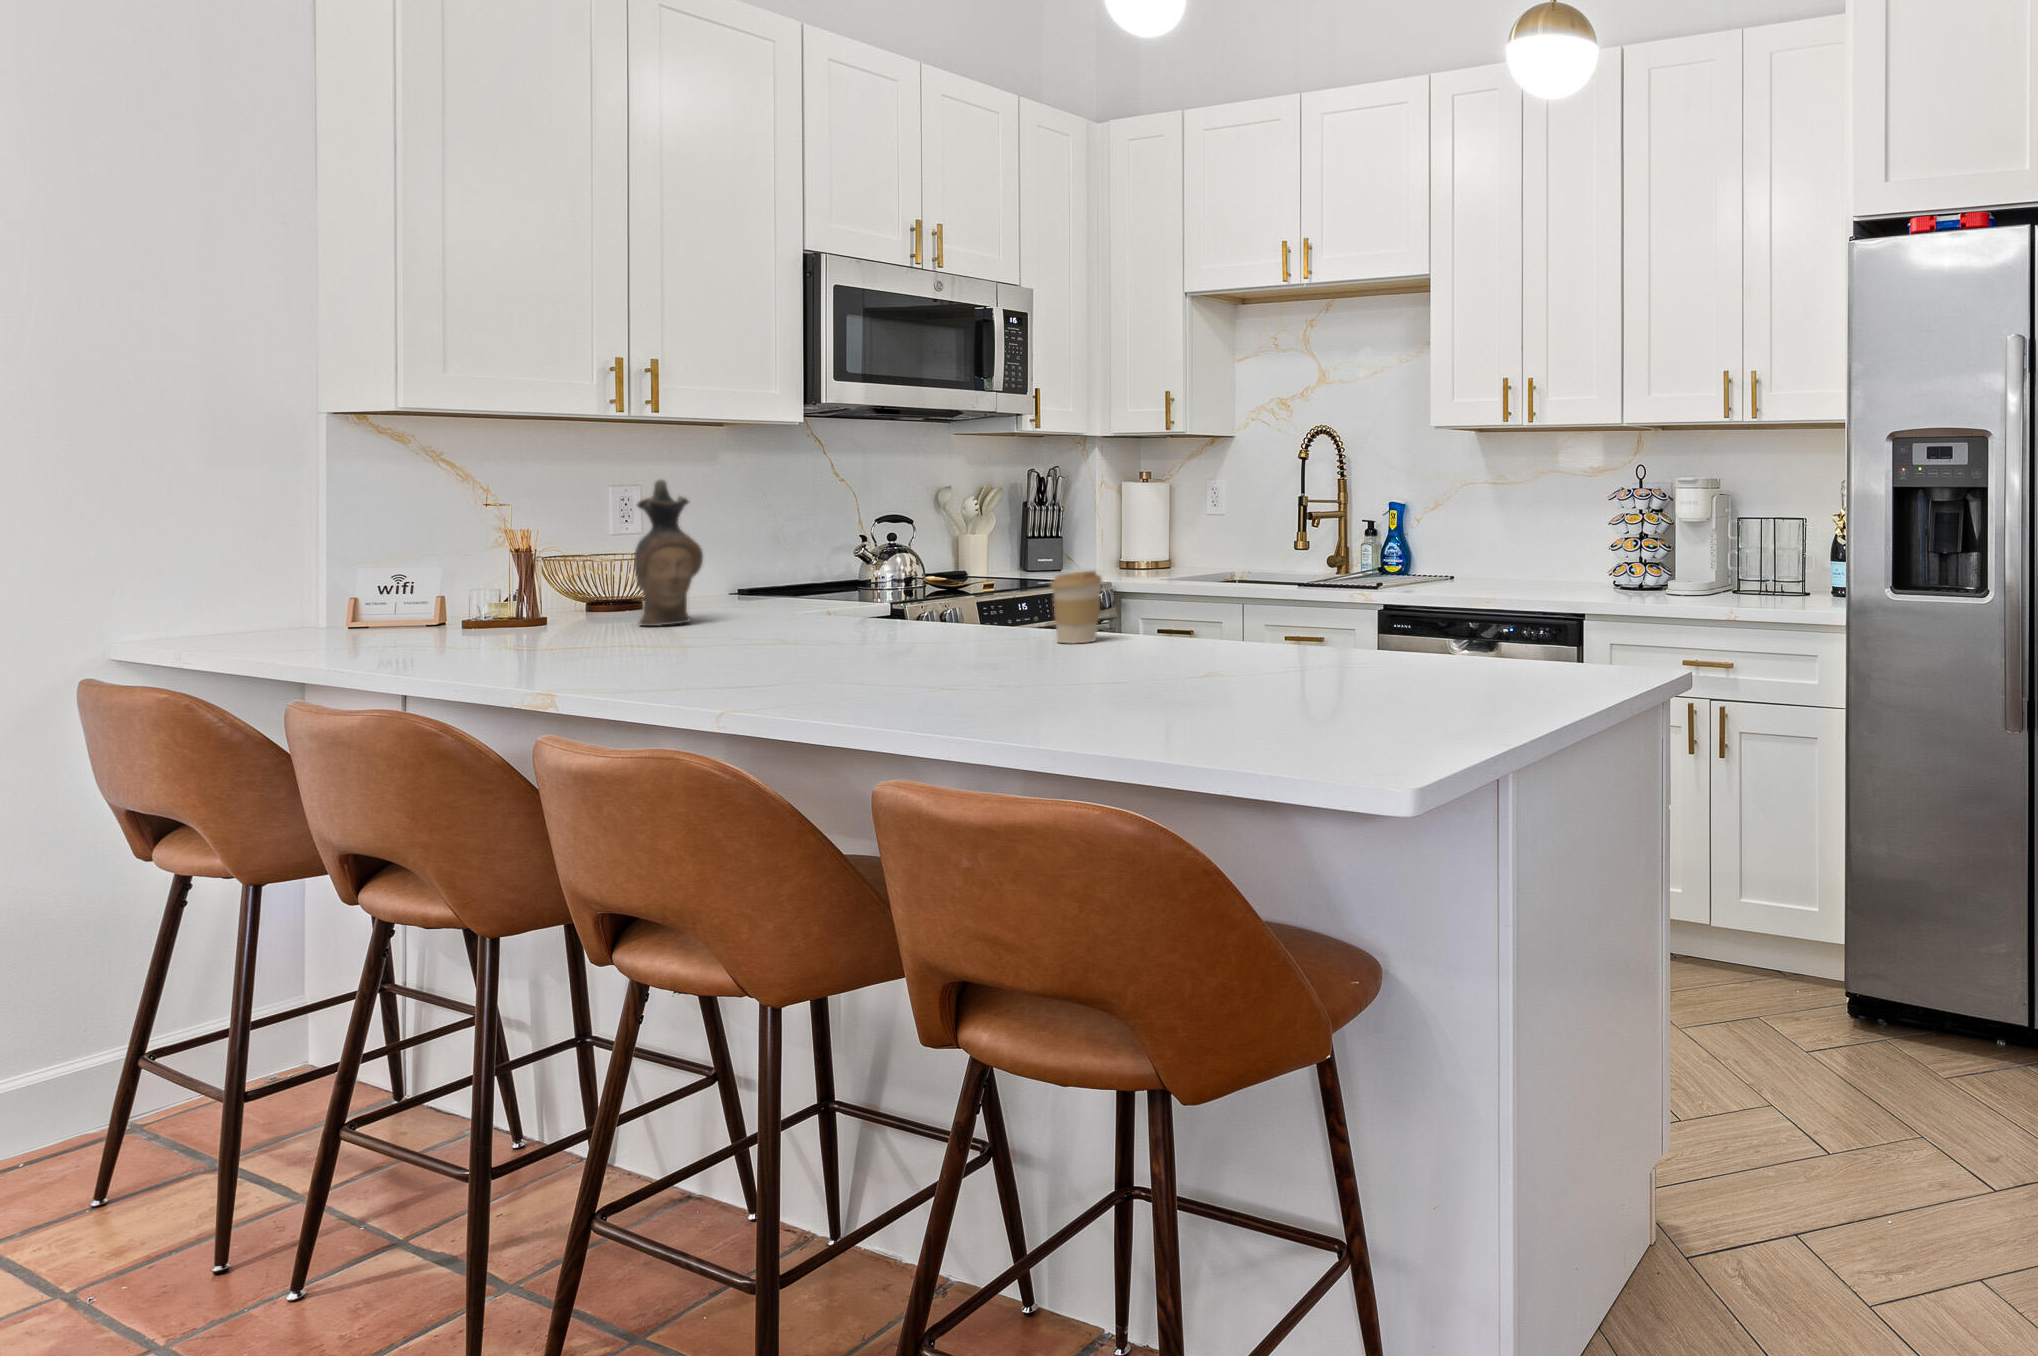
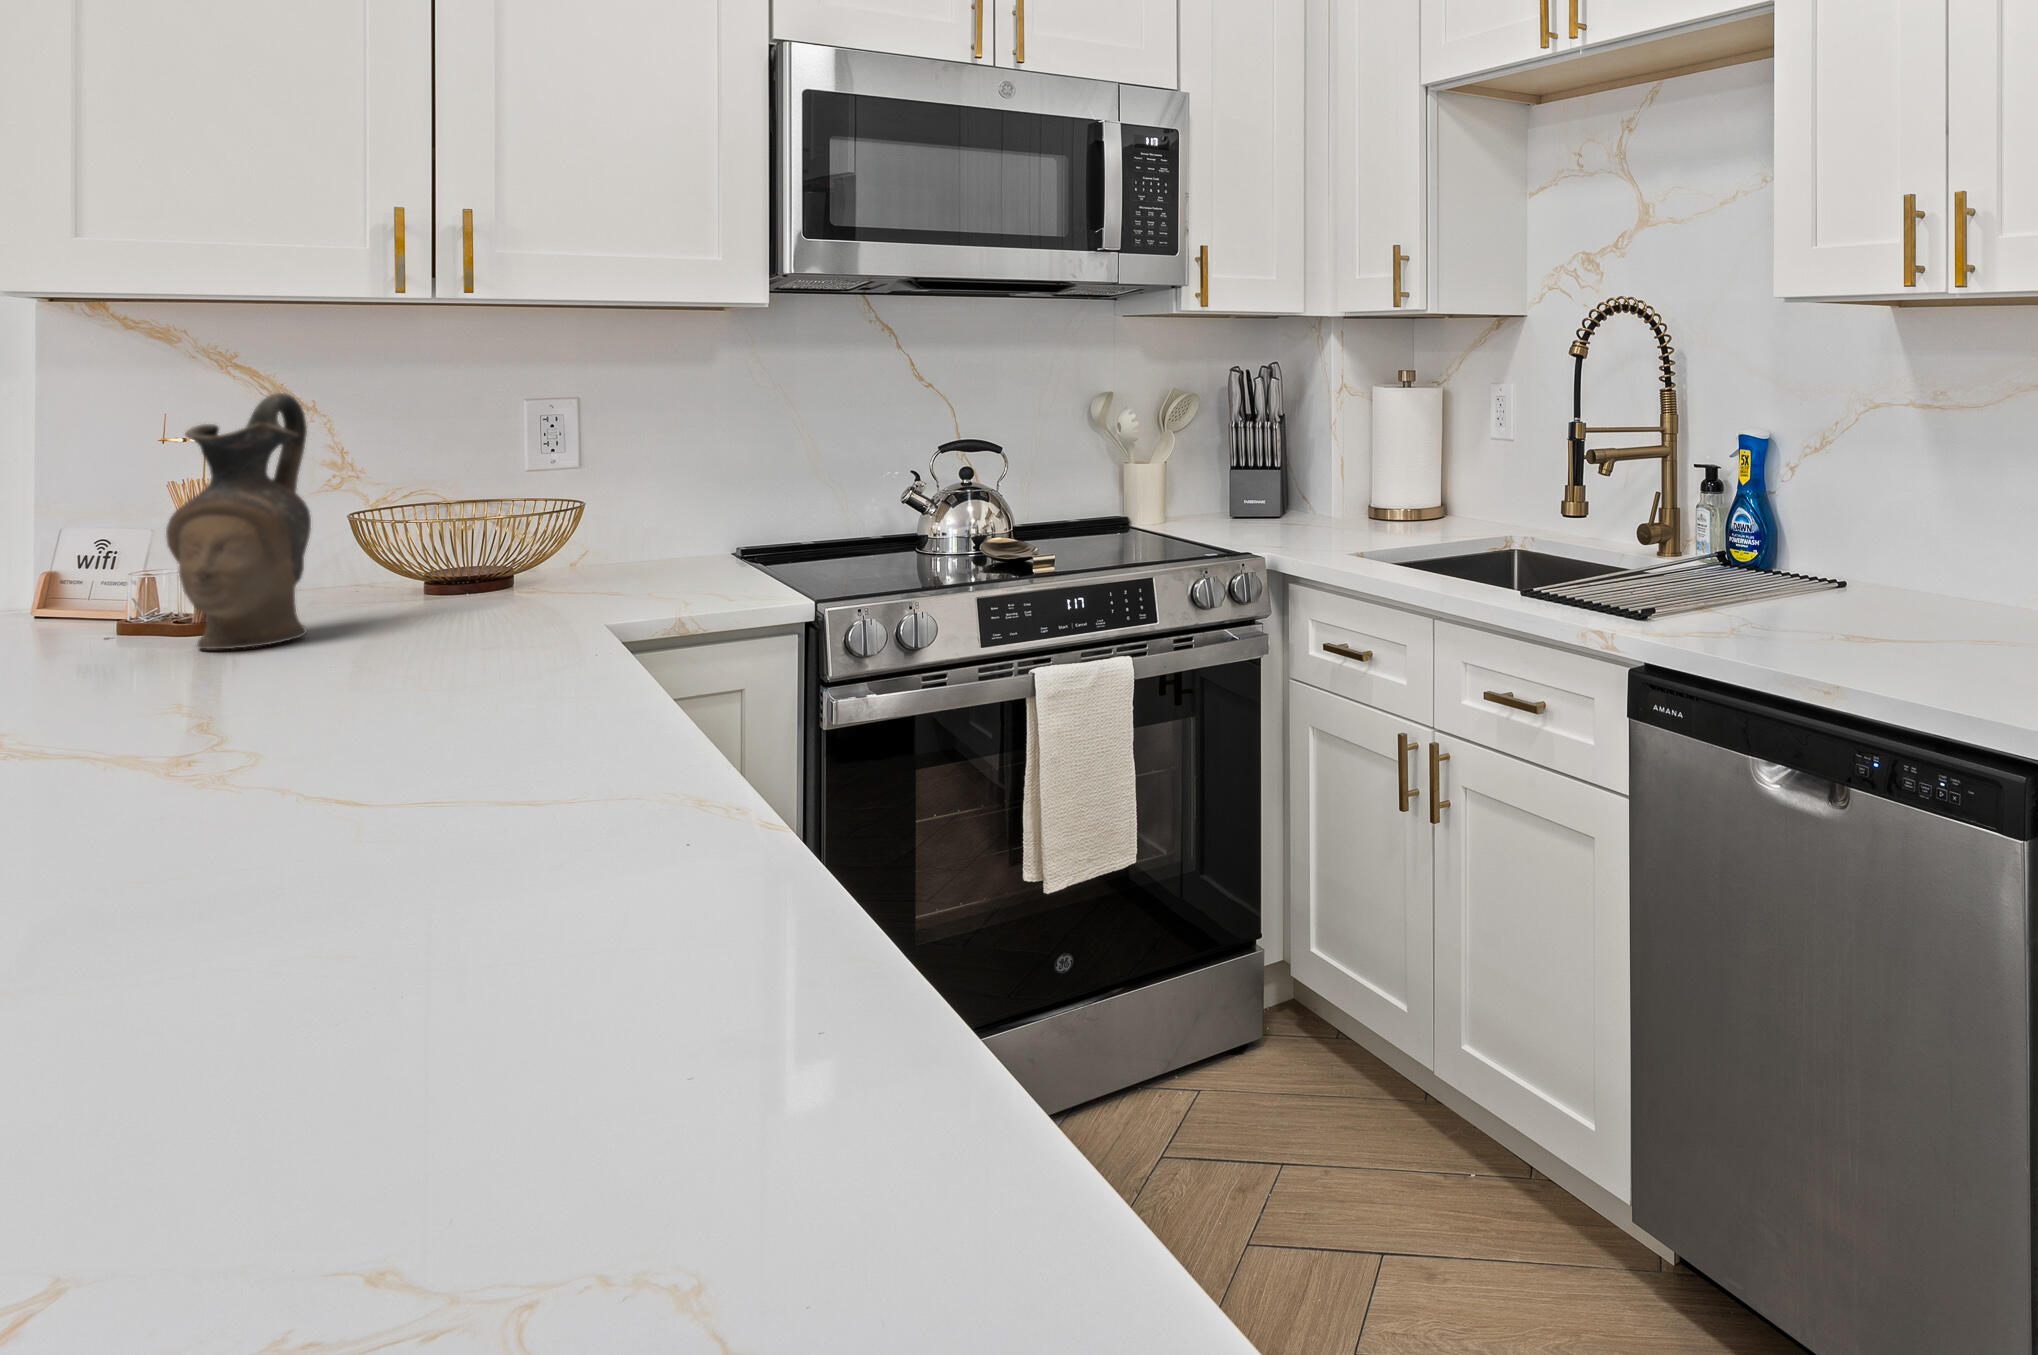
coffee cup: present [1051,571,1102,643] -> none [244,679,423,894]

